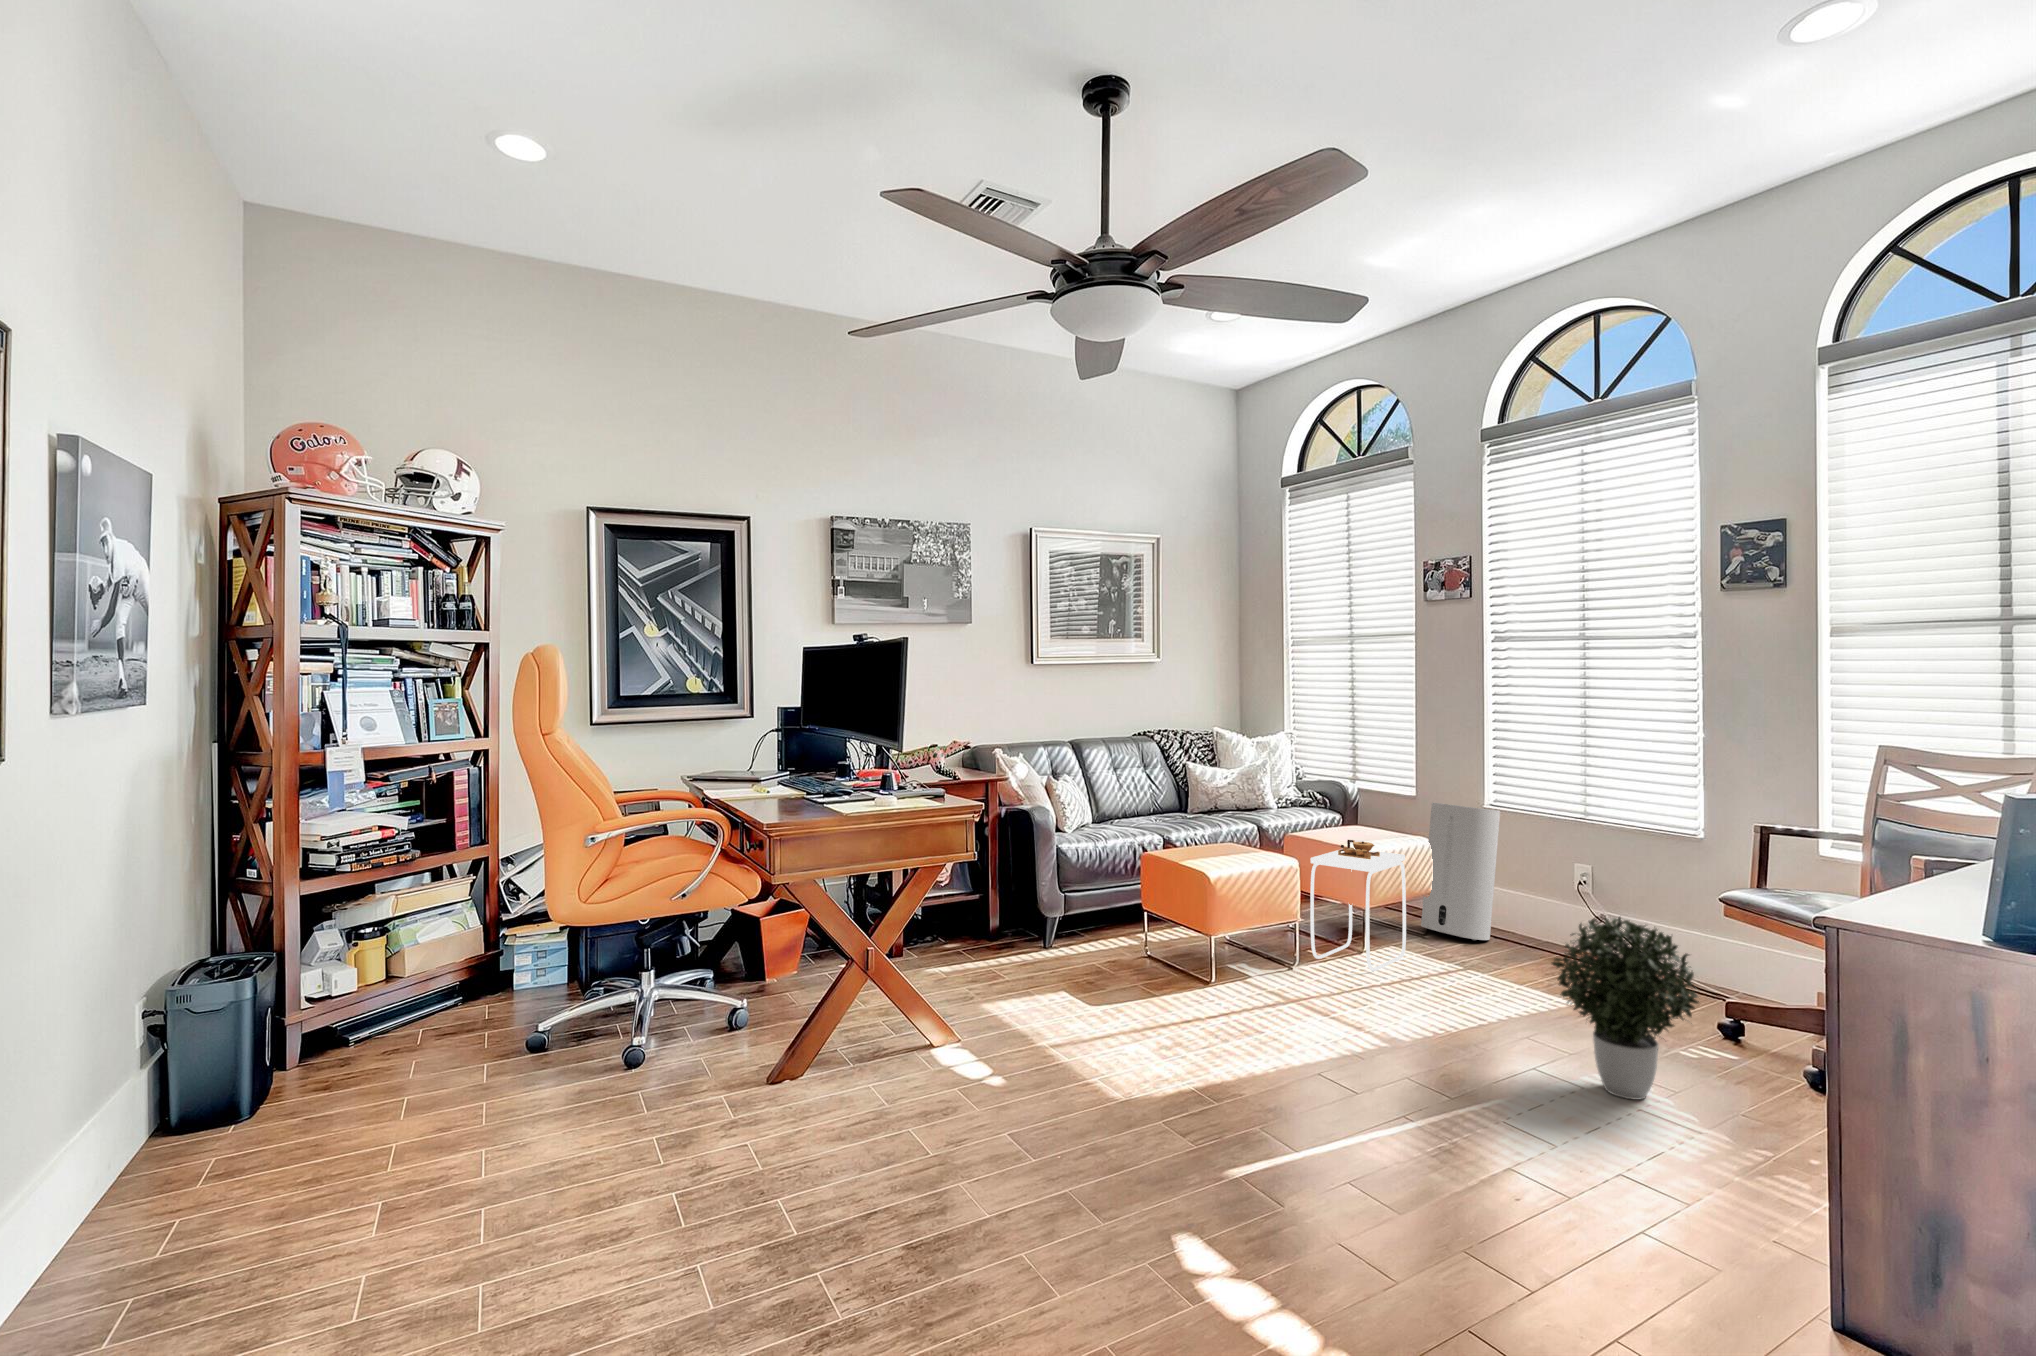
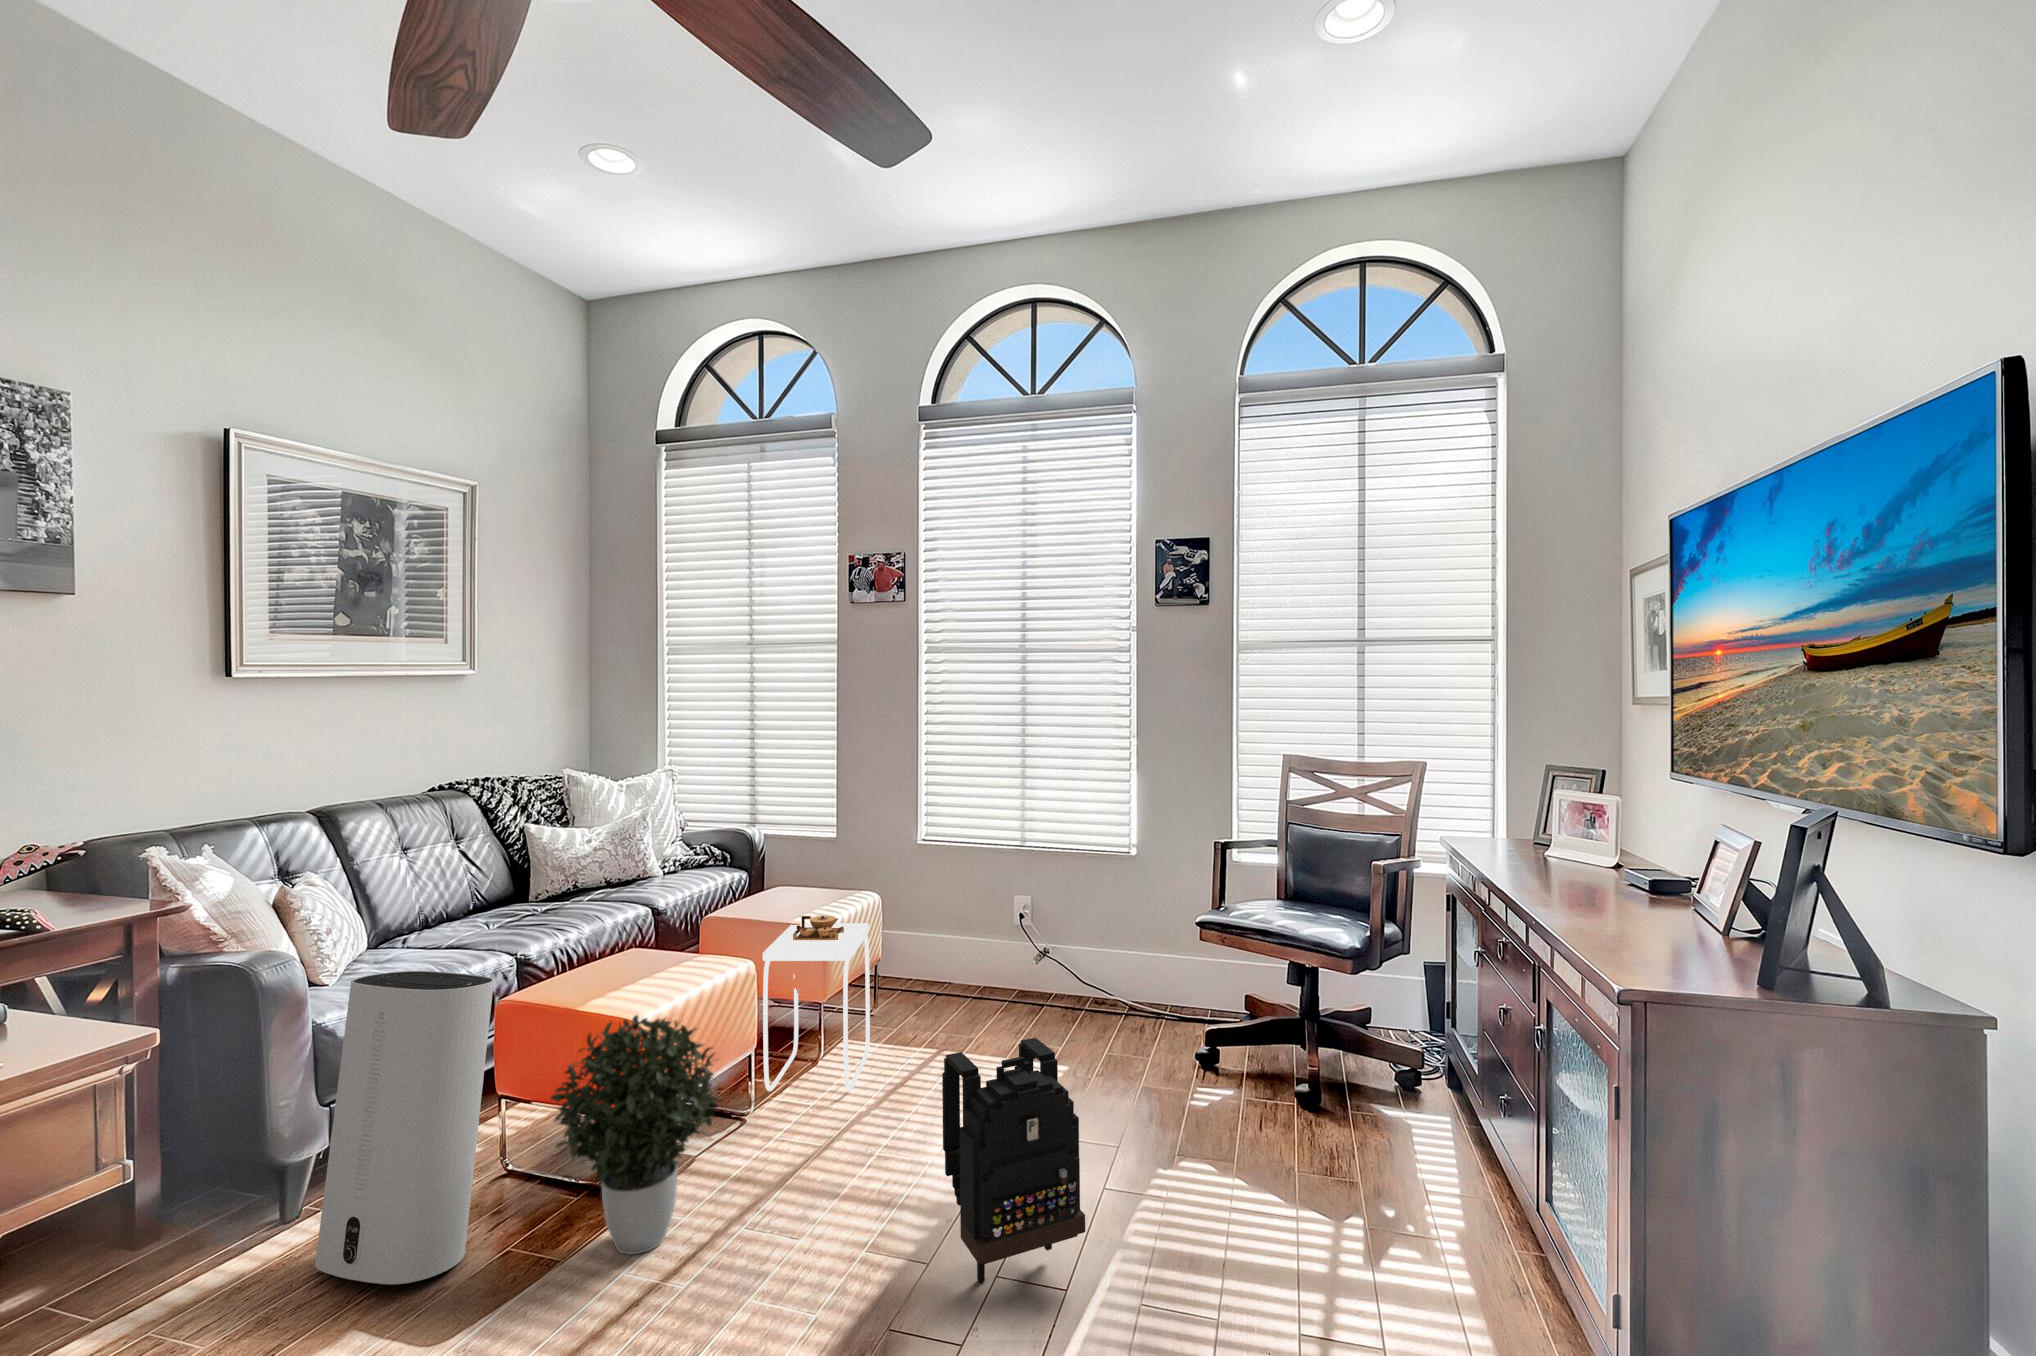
air purifier: present [1421,803,1500,941] -> present [315,971,494,1284]
backpack: none [1373,916,1463,1069] -> present [942,1038,1085,1283]
potted plant: present [1552,917,1699,1100] -> present [551,1015,720,1255]

